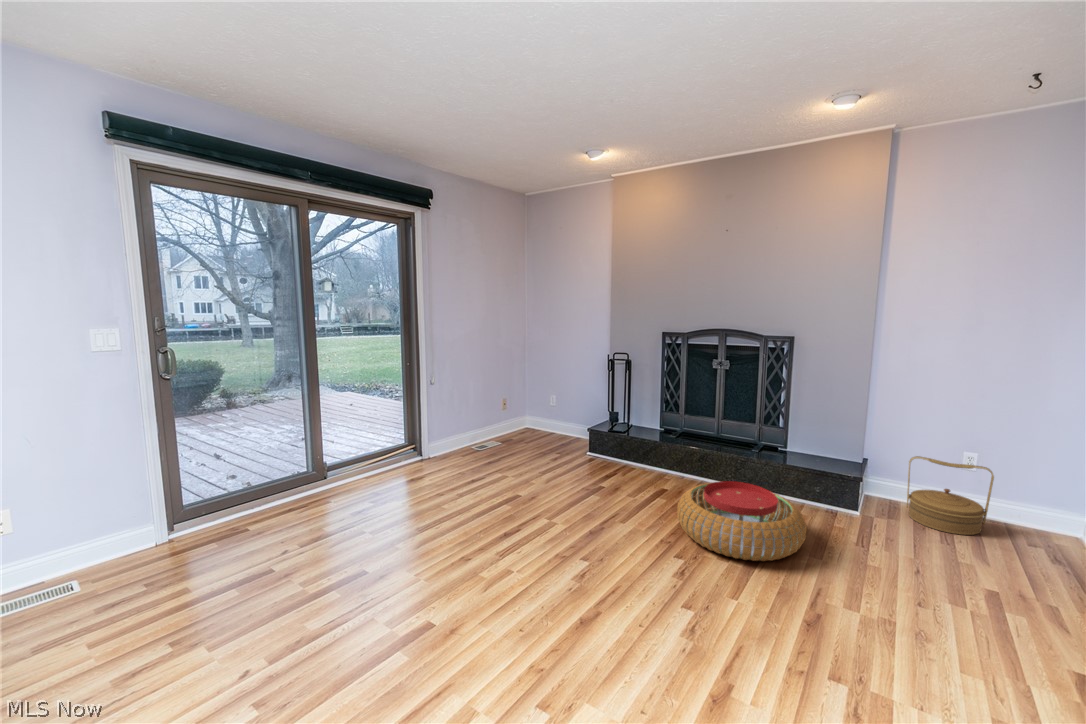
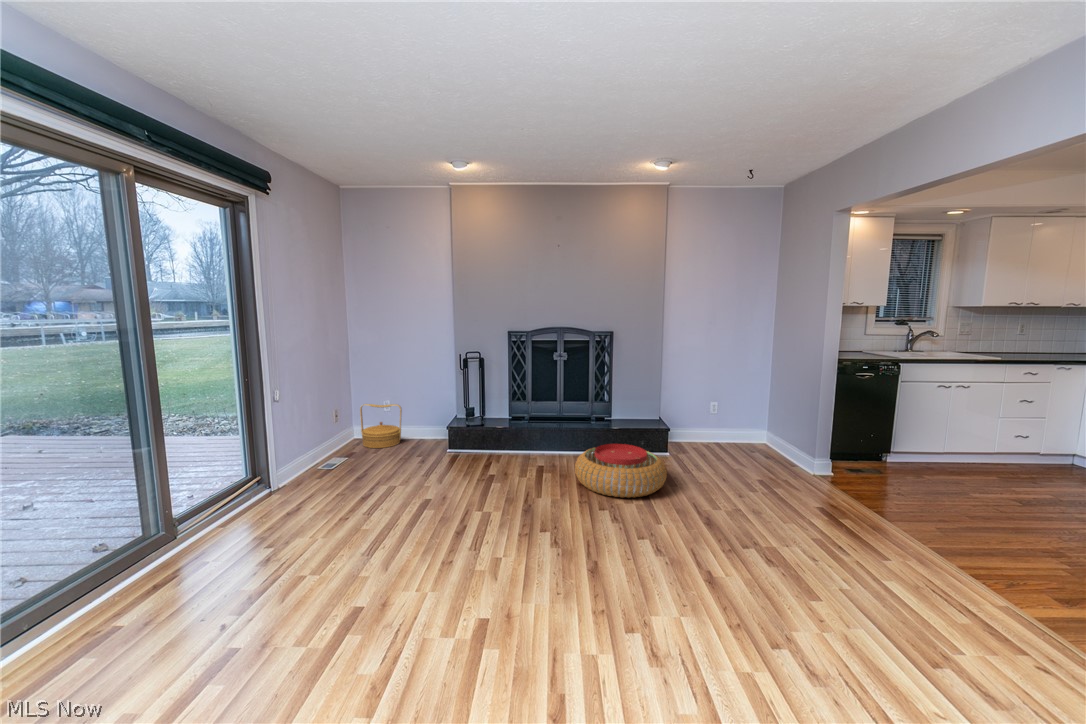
woven basket: present [907,456,994,535] -> present [360,404,402,448]

